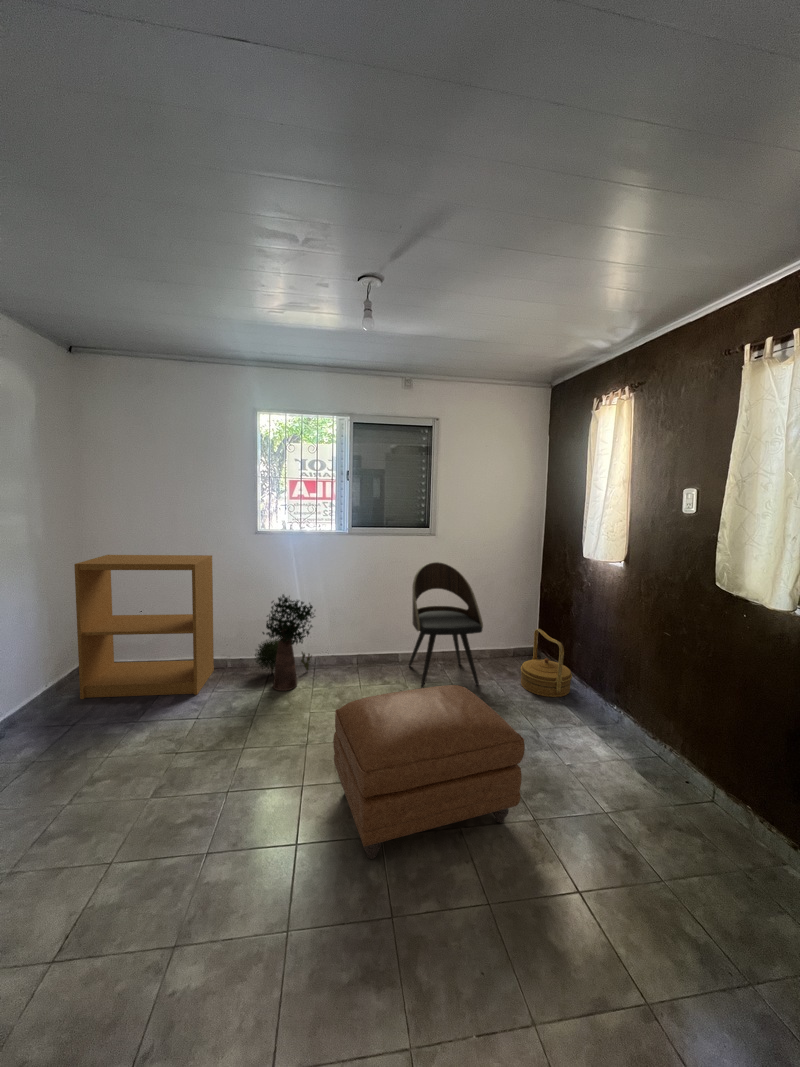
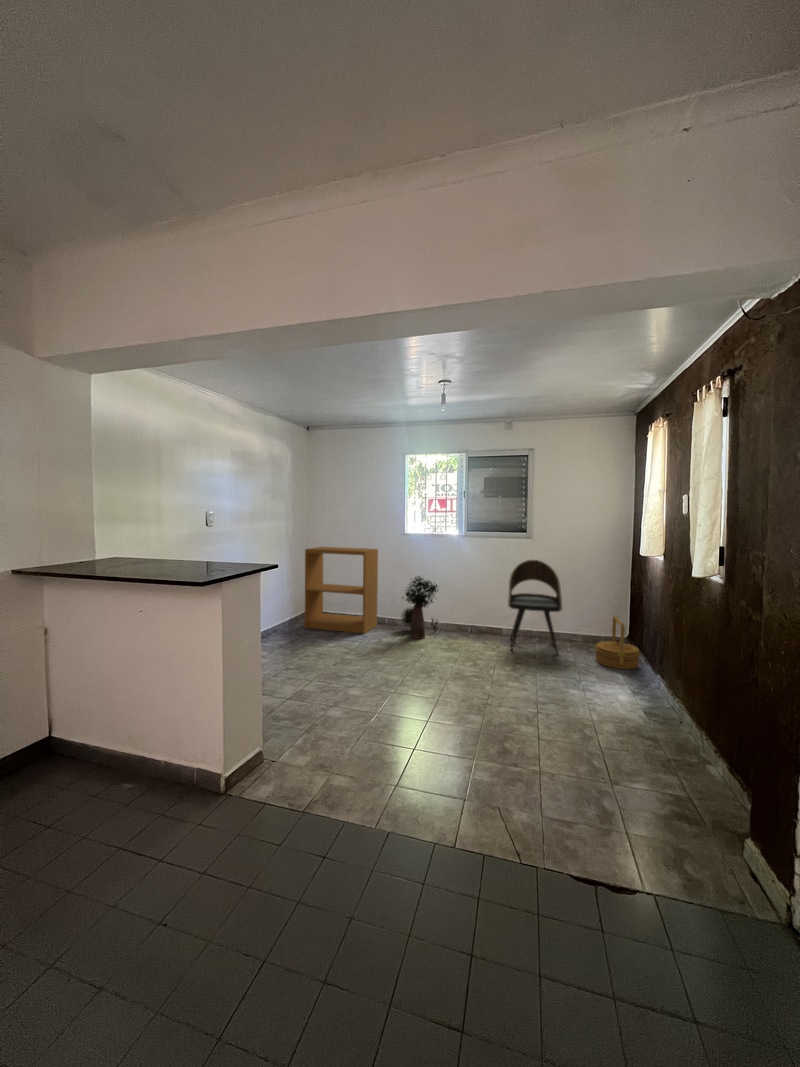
ottoman: present [333,685,525,859] -> none [422,624,527,707]

